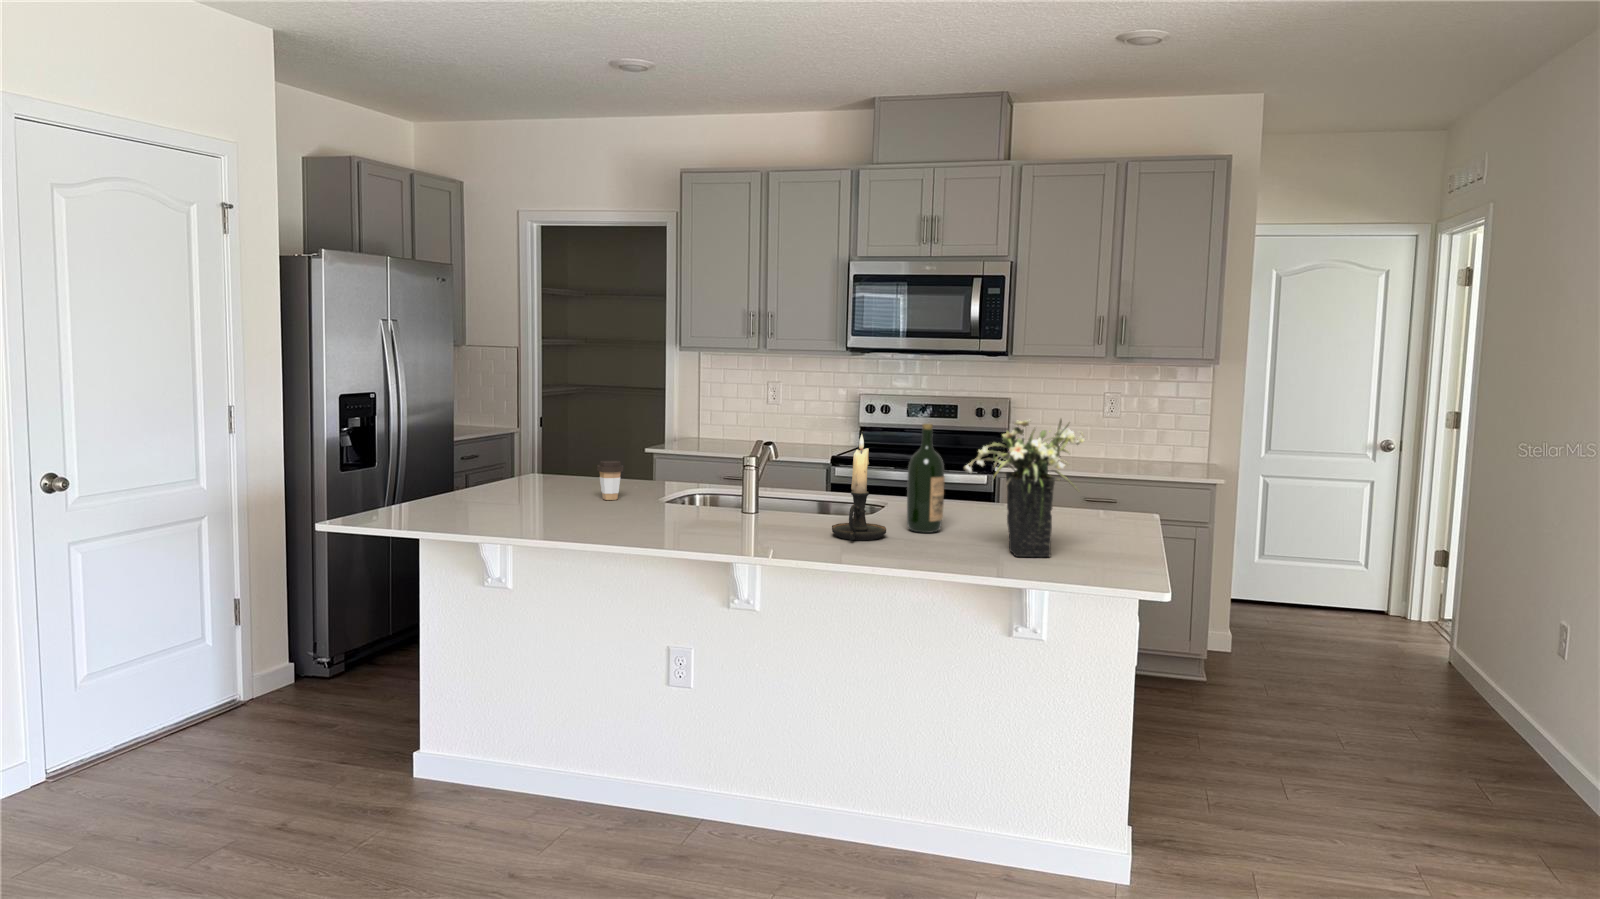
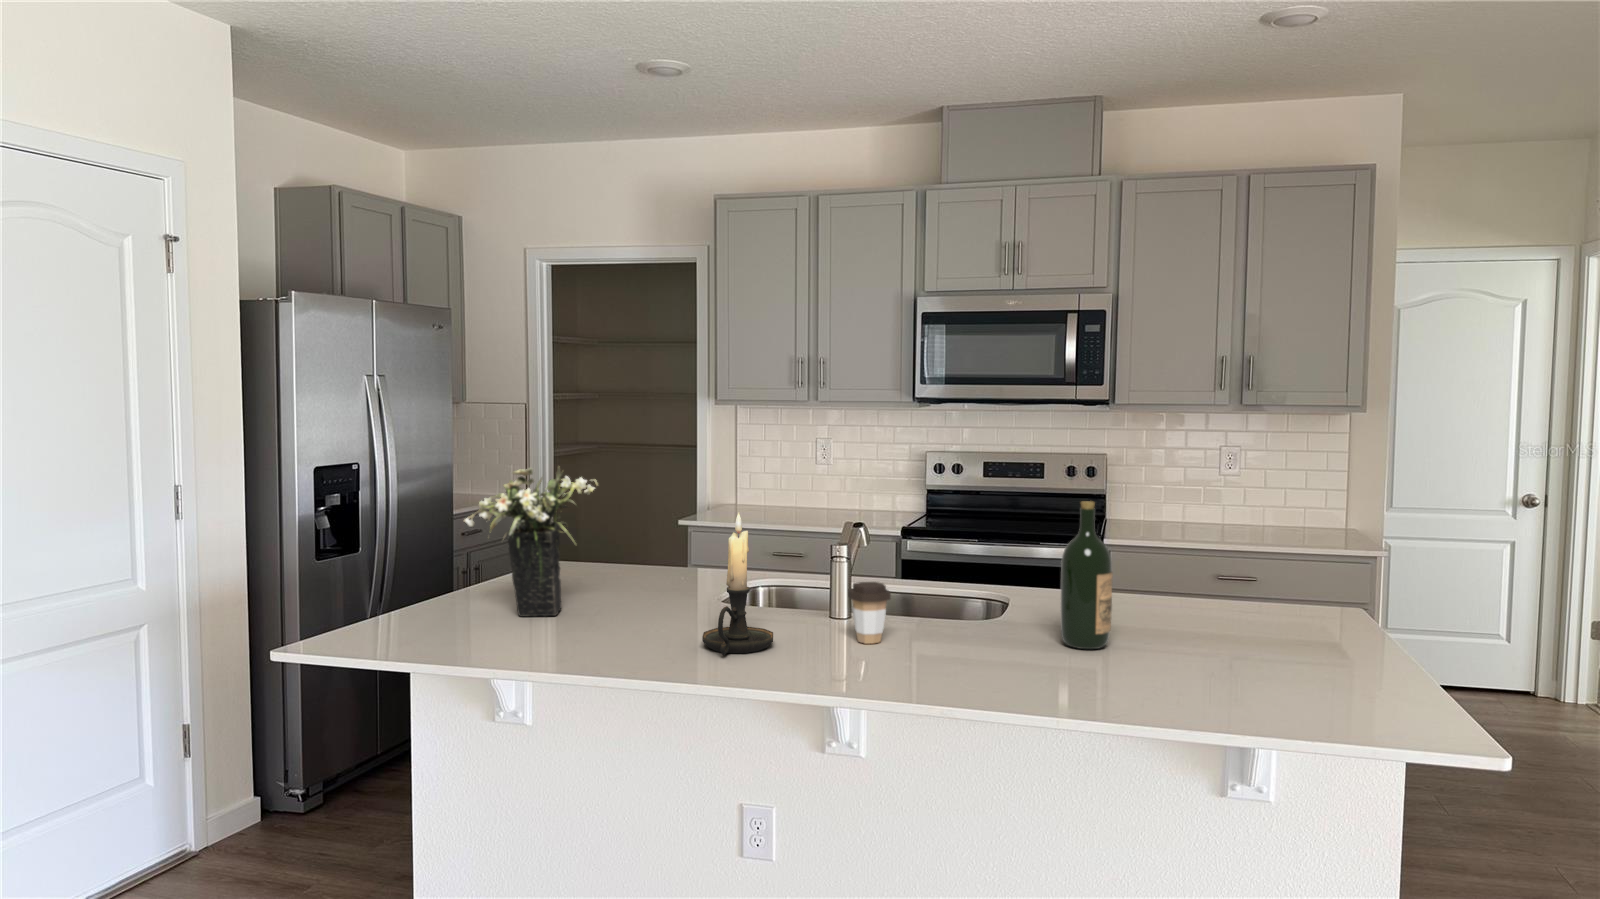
flower arrangement: present [964,419,1084,557] -> present [464,467,598,616]
candle holder: present [832,434,886,541] -> present [702,512,773,655]
coffee cup: present [597,461,623,500] -> present [848,582,891,644]

